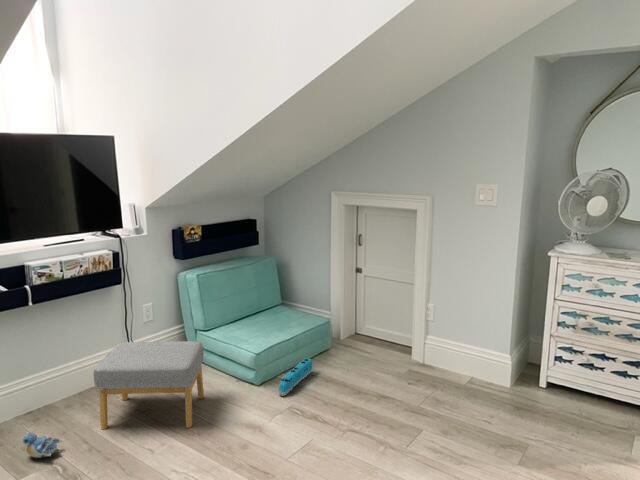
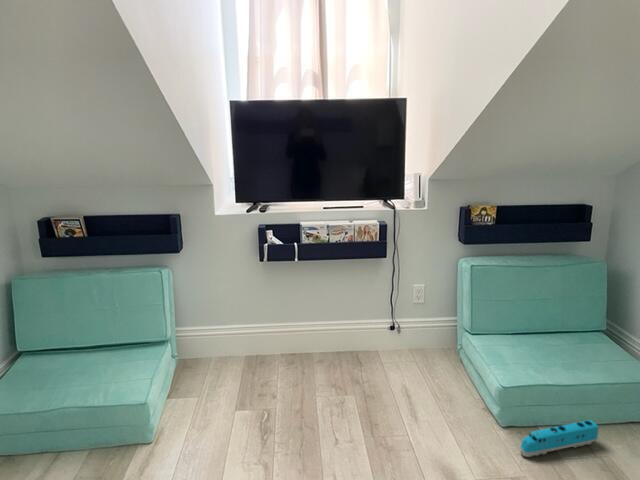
footstool: present [93,341,204,430] -> none [320,318,438,436]
plush toy: present [23,432,62,458] -> none [258,372,285,401]

